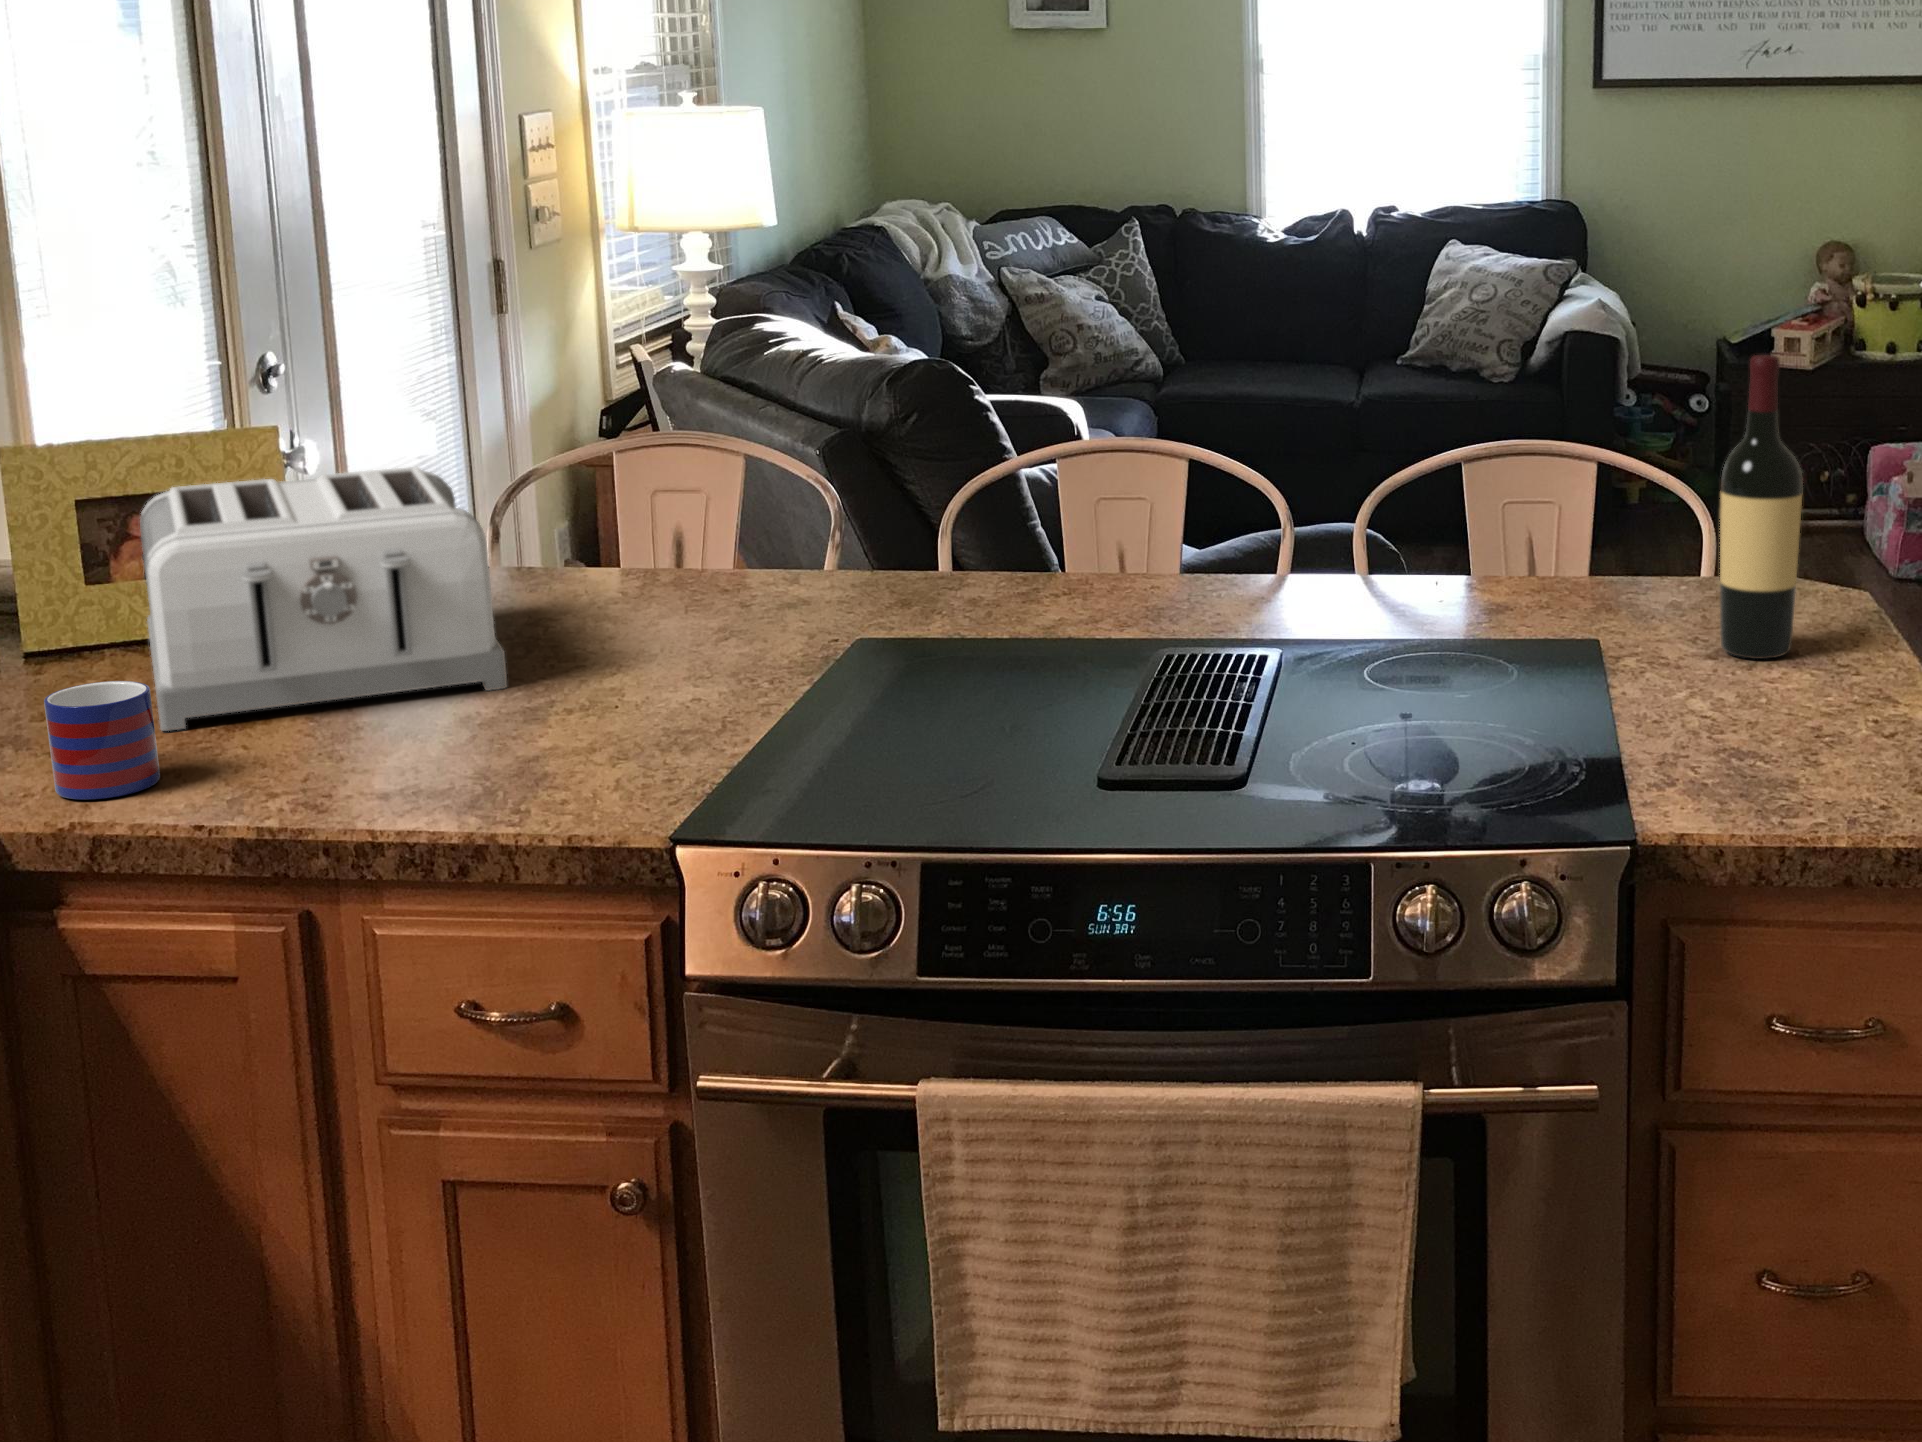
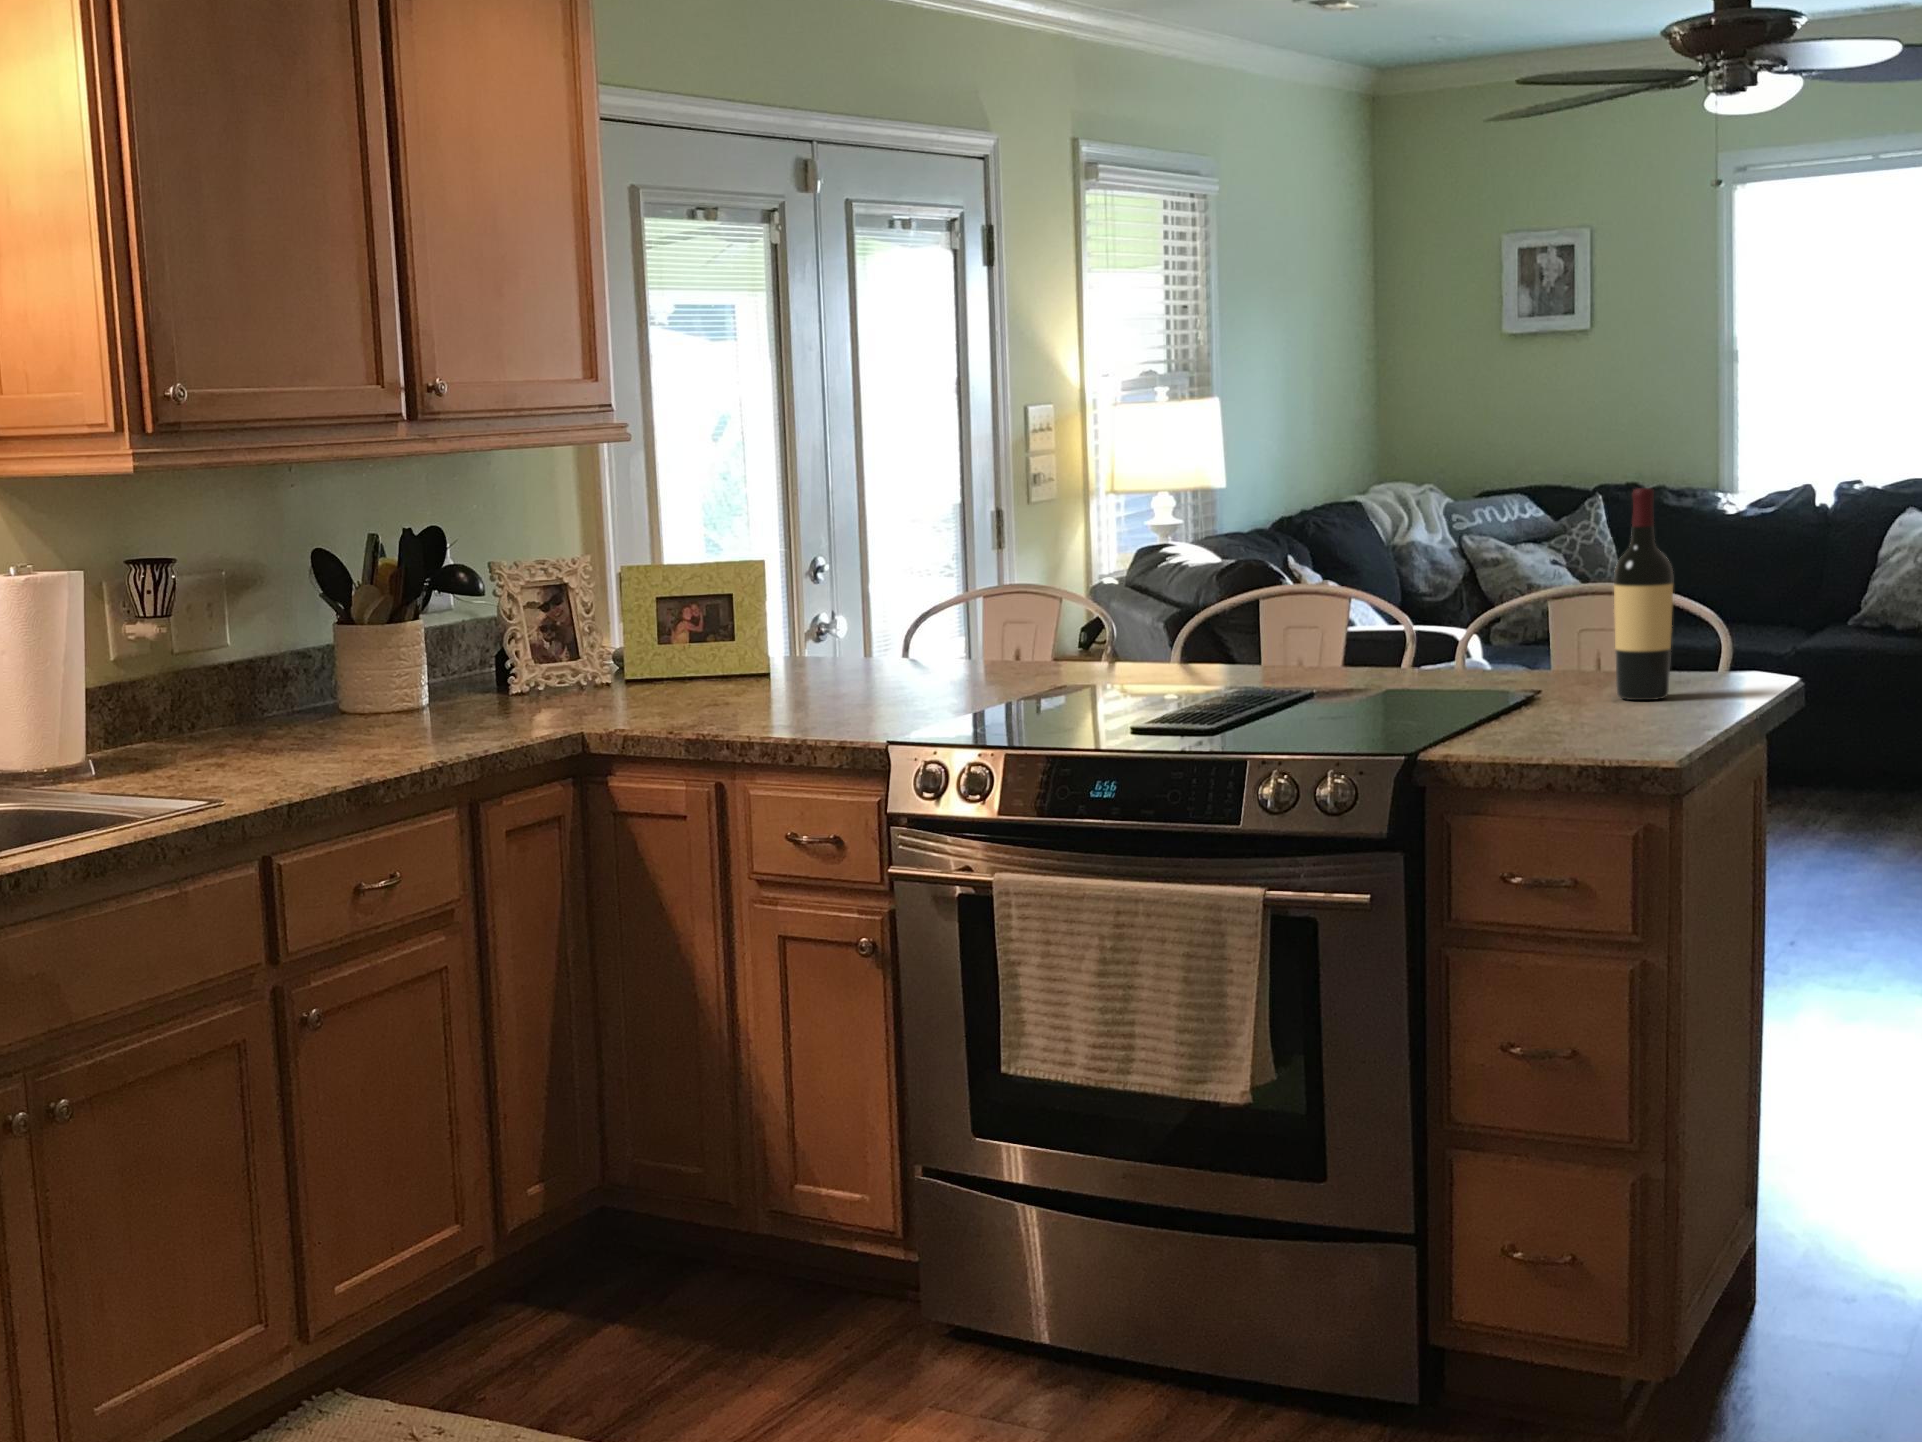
toaster: present [140,467,508,731] -> none [674,580,858,707]
mug: present [44,681,160,800] -> none [613,667,665,723]

